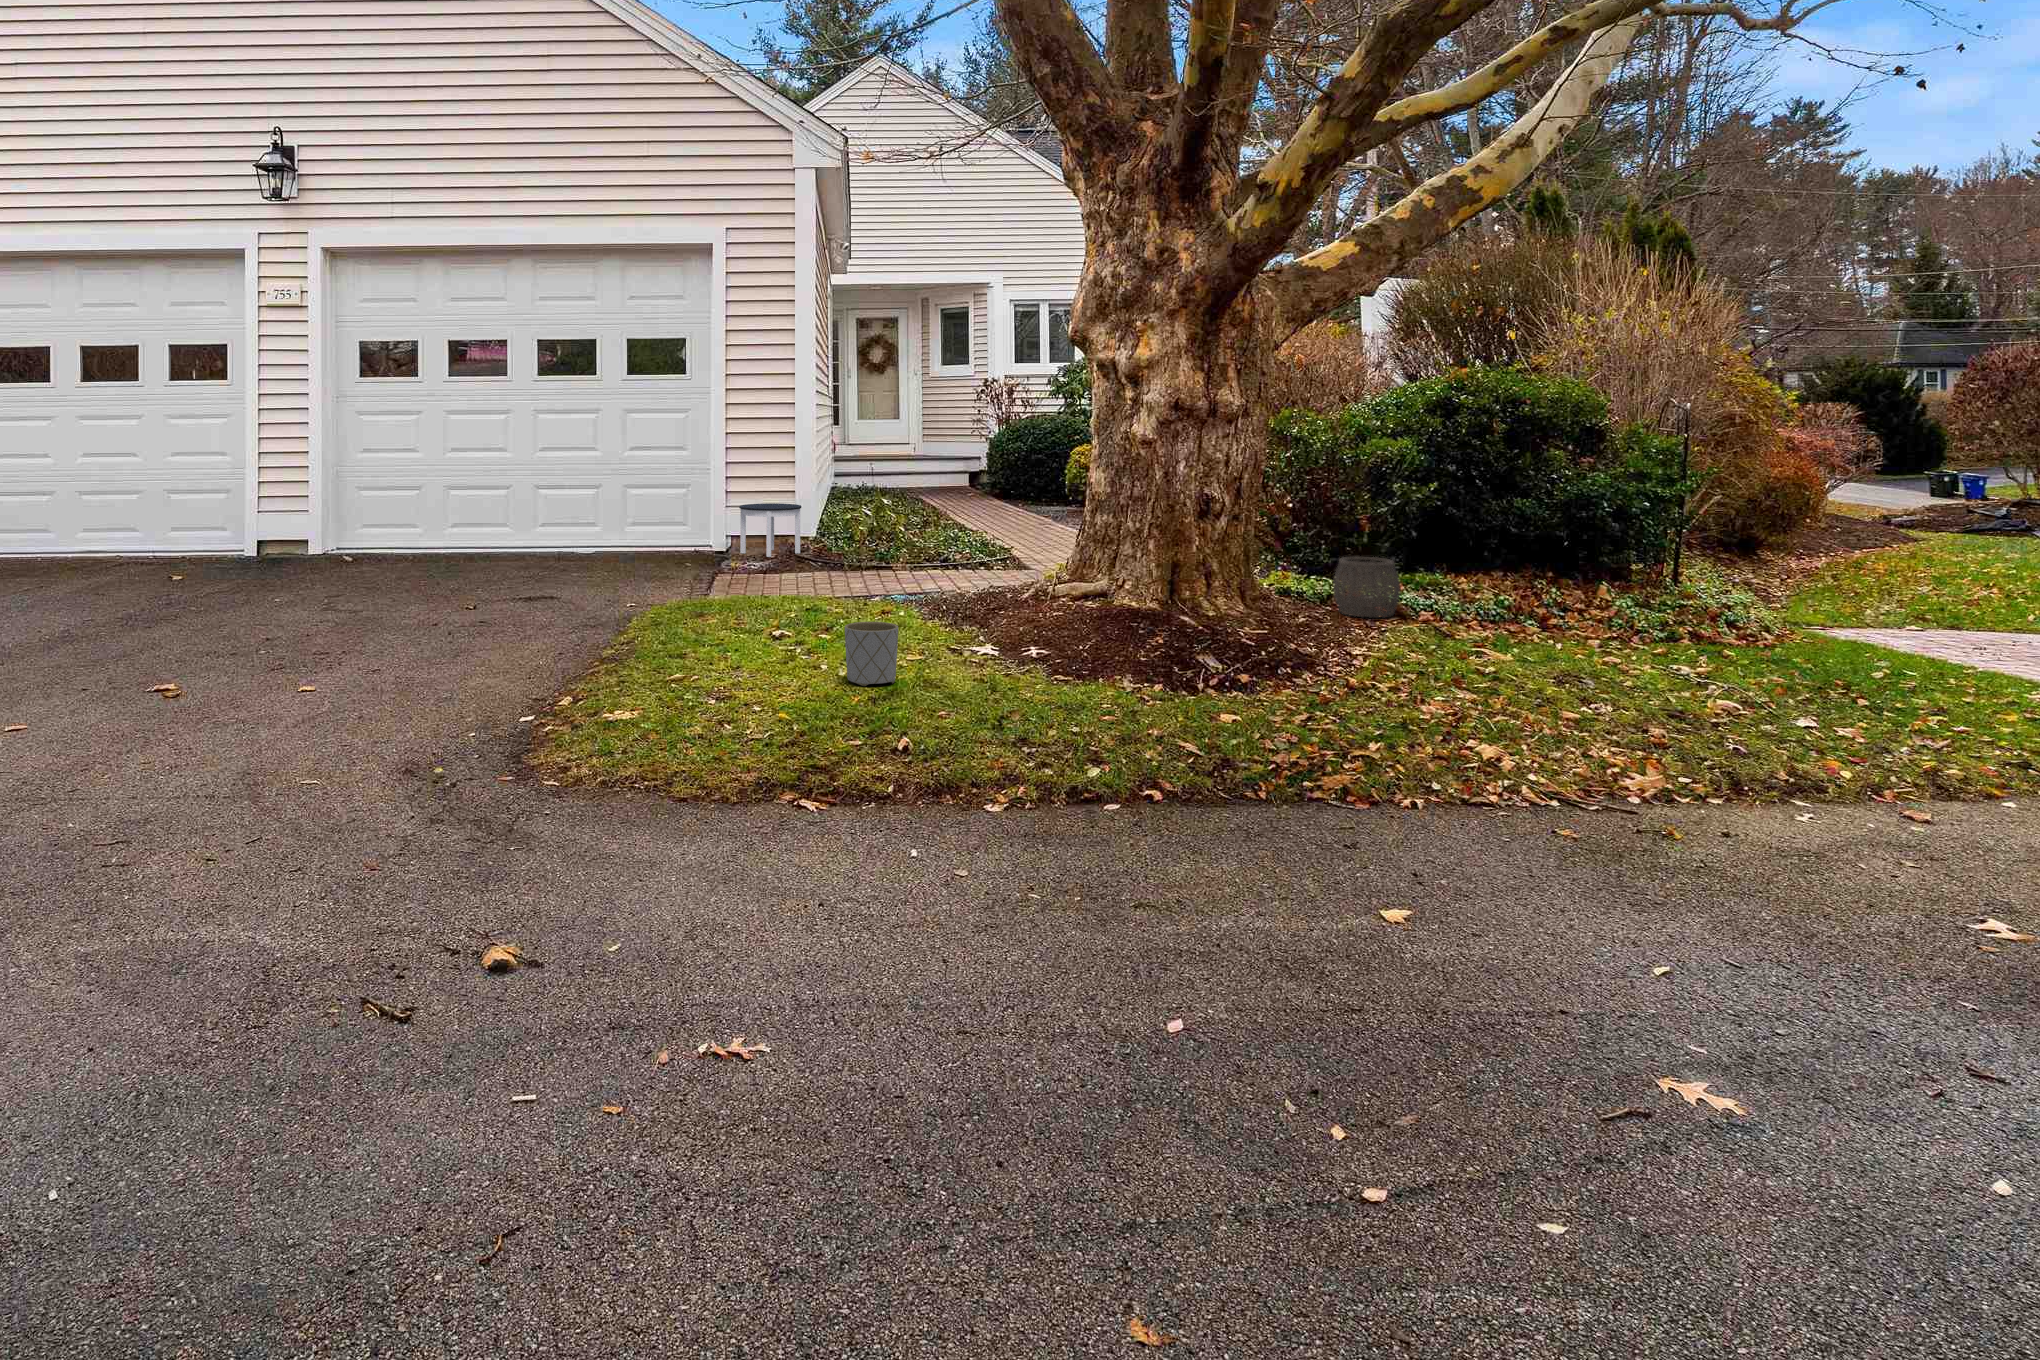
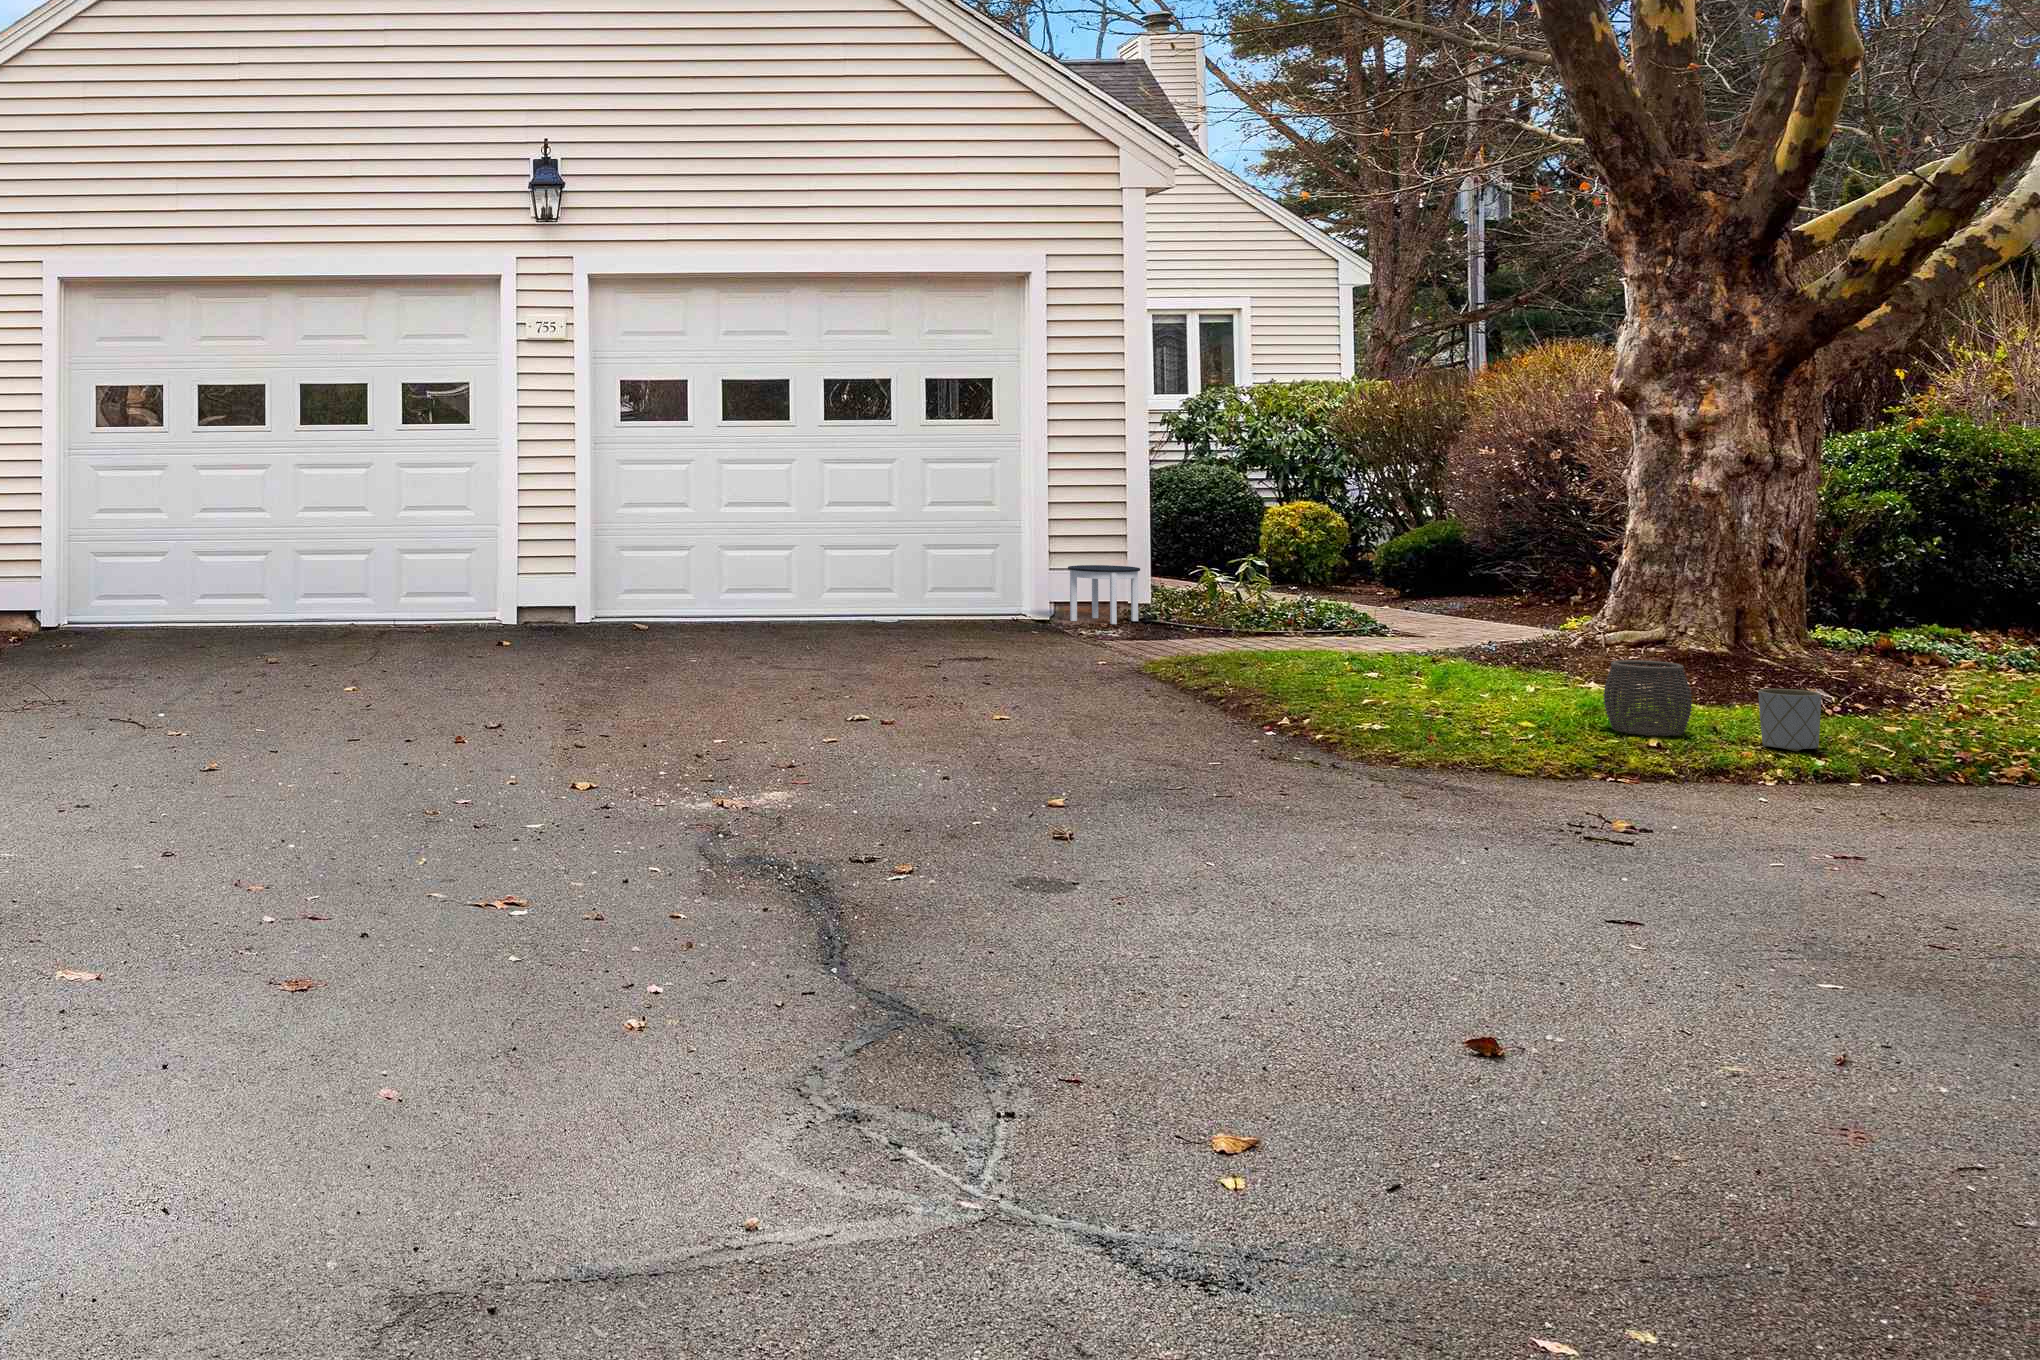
woven basket: present [1333,557,1400,618] -> present [1603,660,1693,736]
planter: present [845,622,898,686] -> present [1758,689,1821,752]

